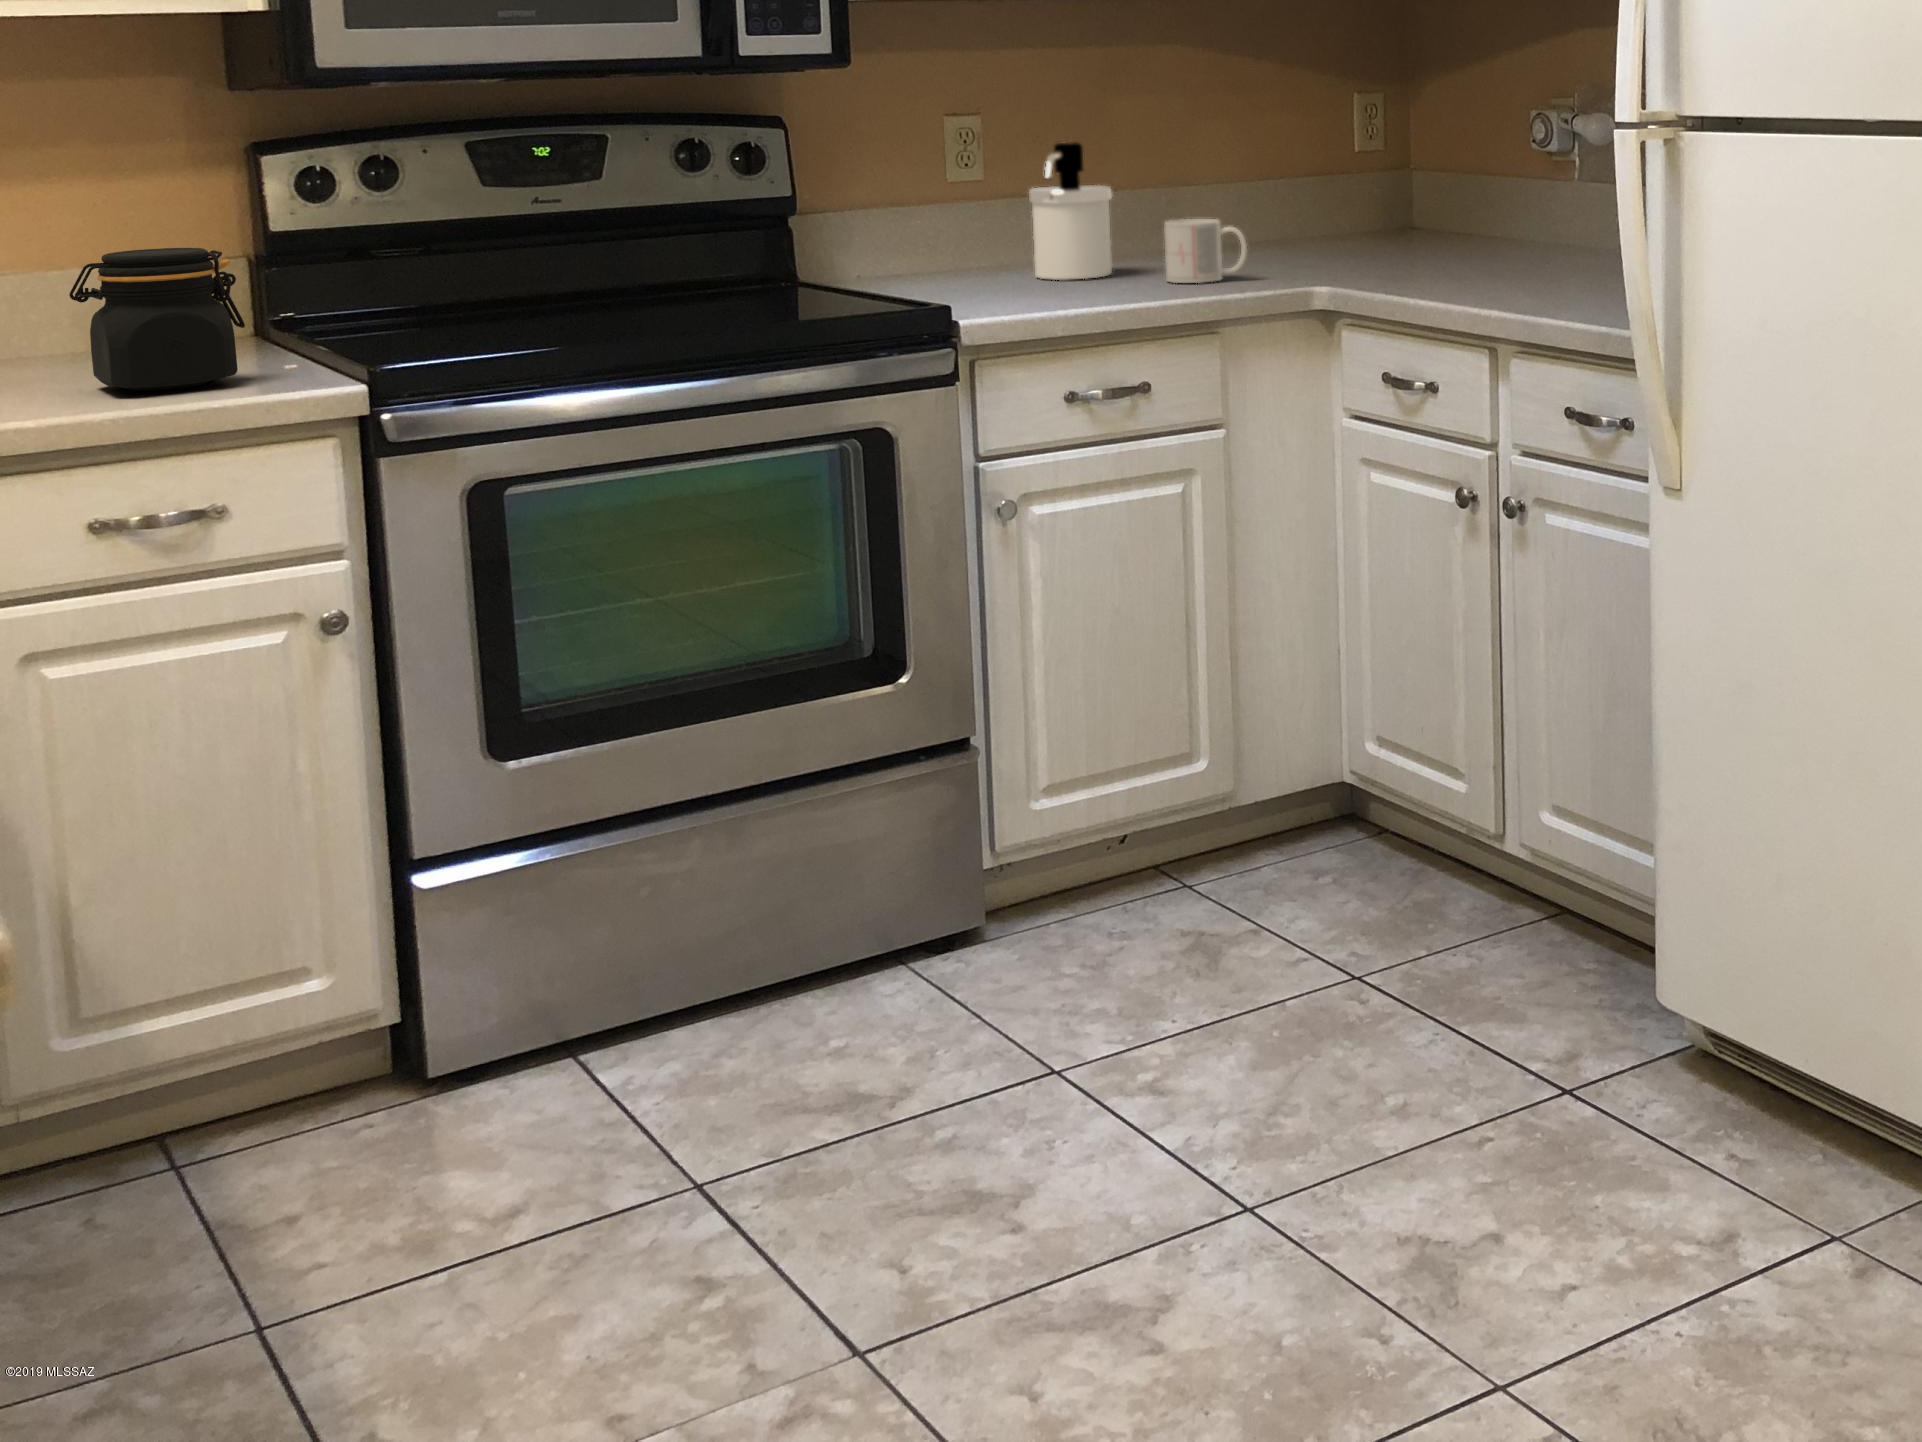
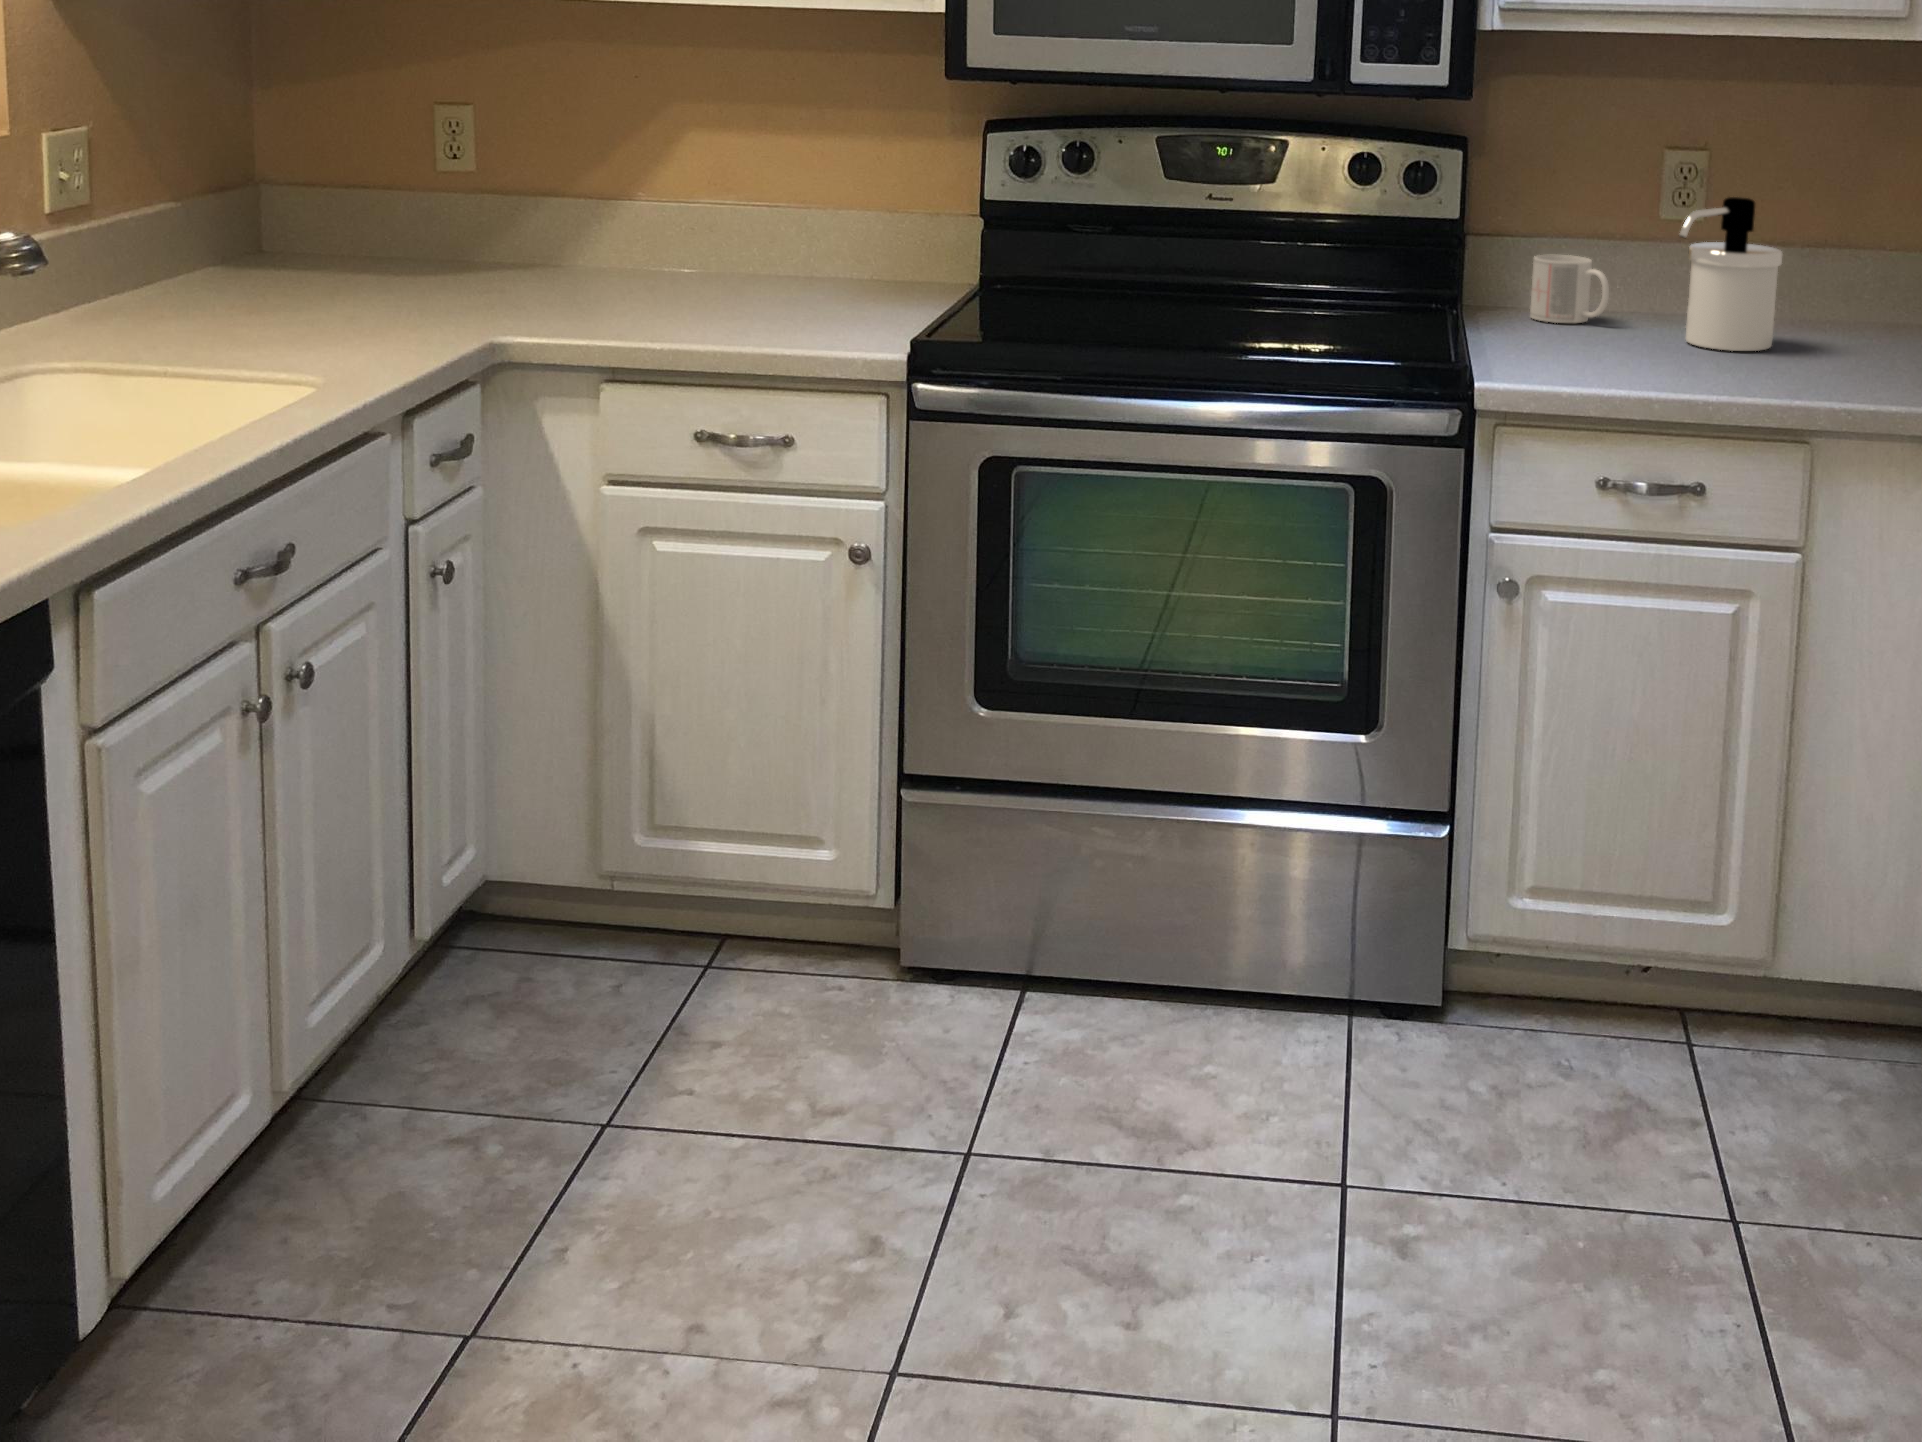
mug: present [1164,219,1247,283] -> present [1530,255,1609,323]
jar: present [69,248,245,391] -> none [727,212,855,333]

